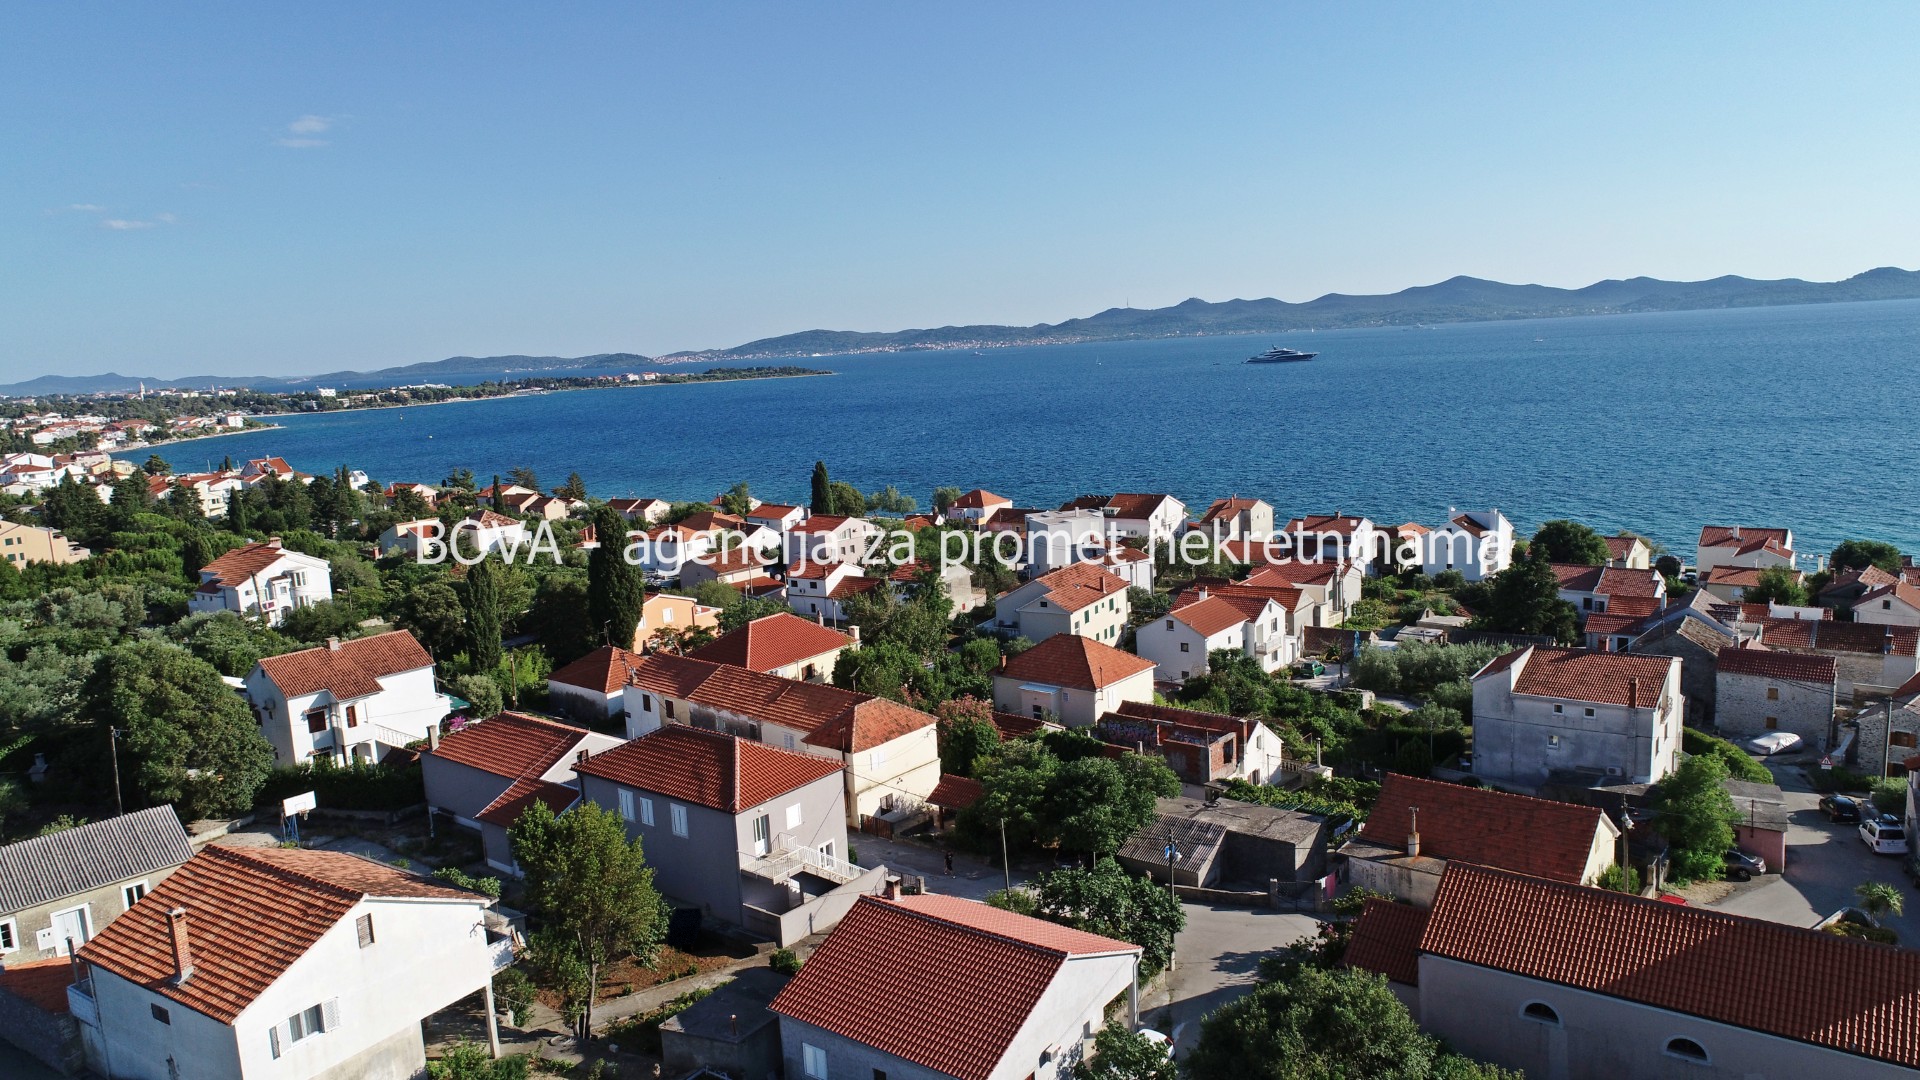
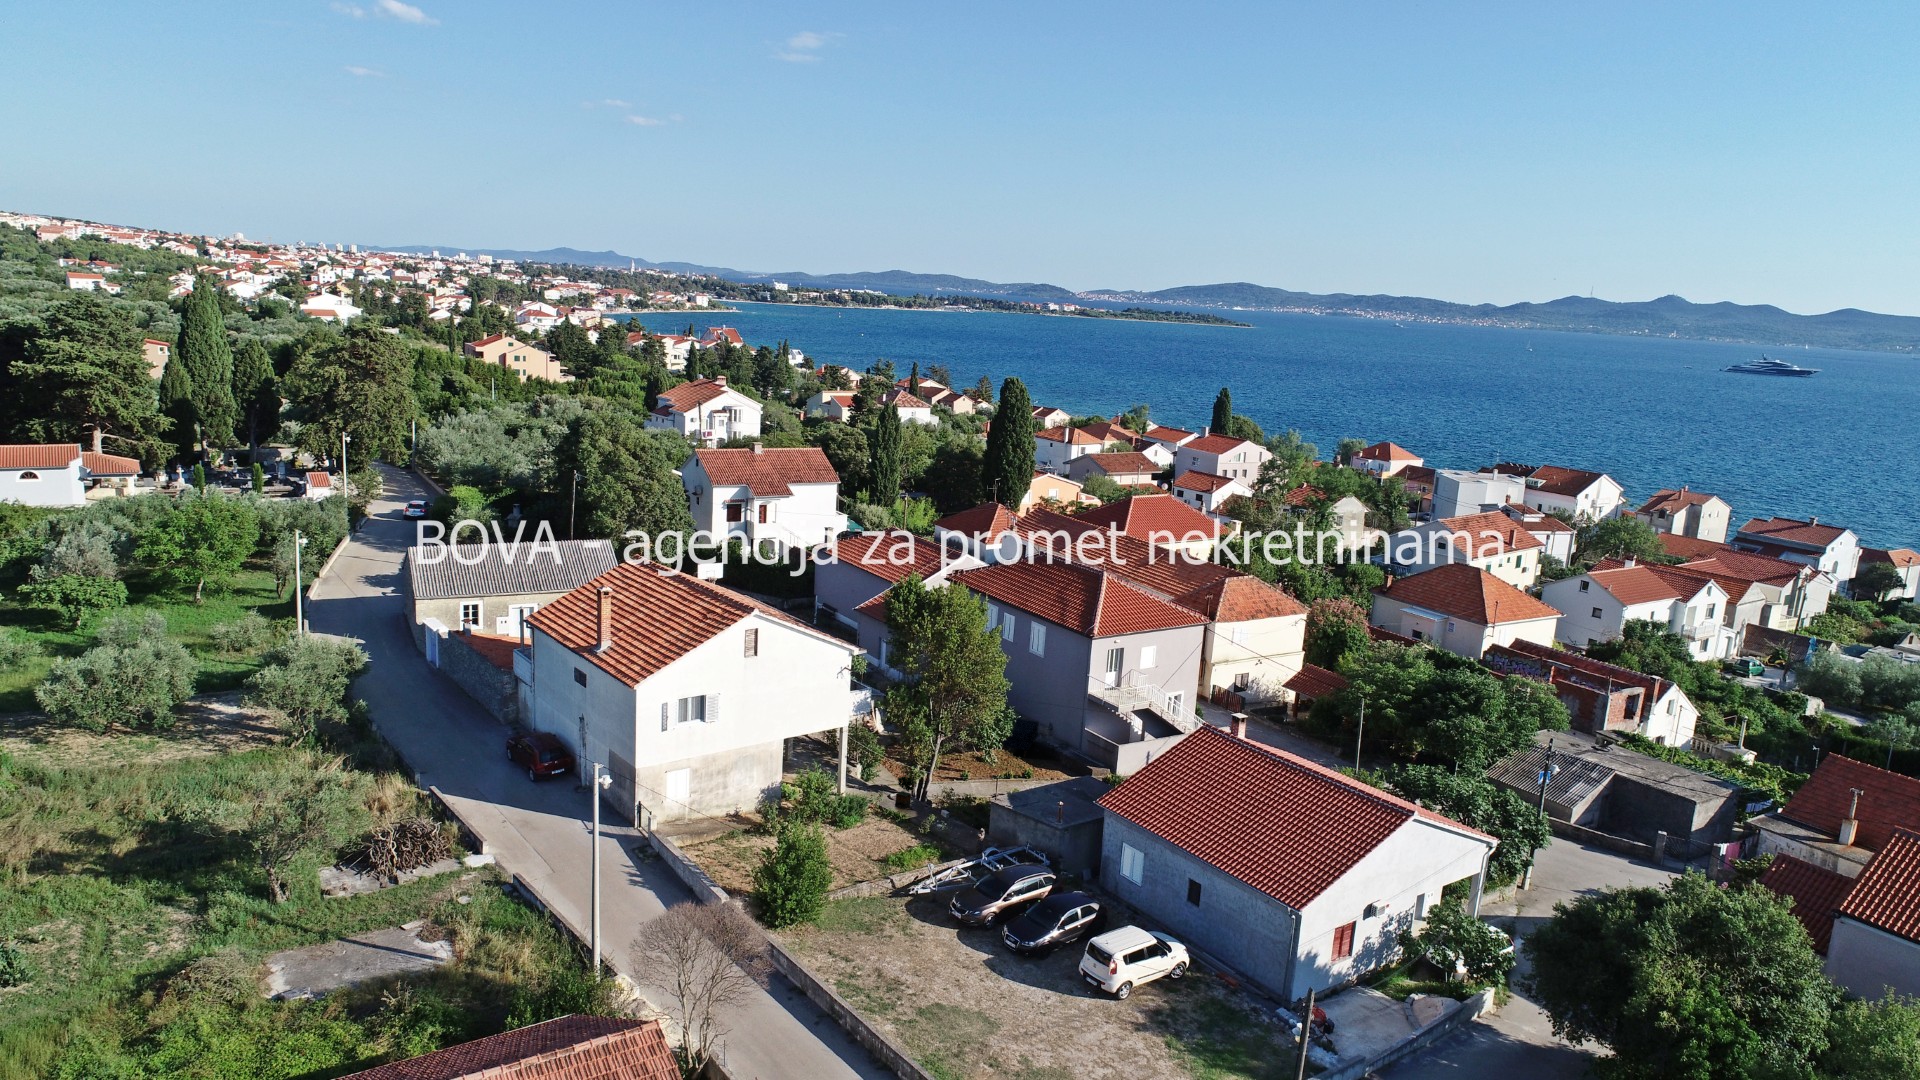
potted tree: none [560,1021,582,1057] -> present [895,776,916,809]

